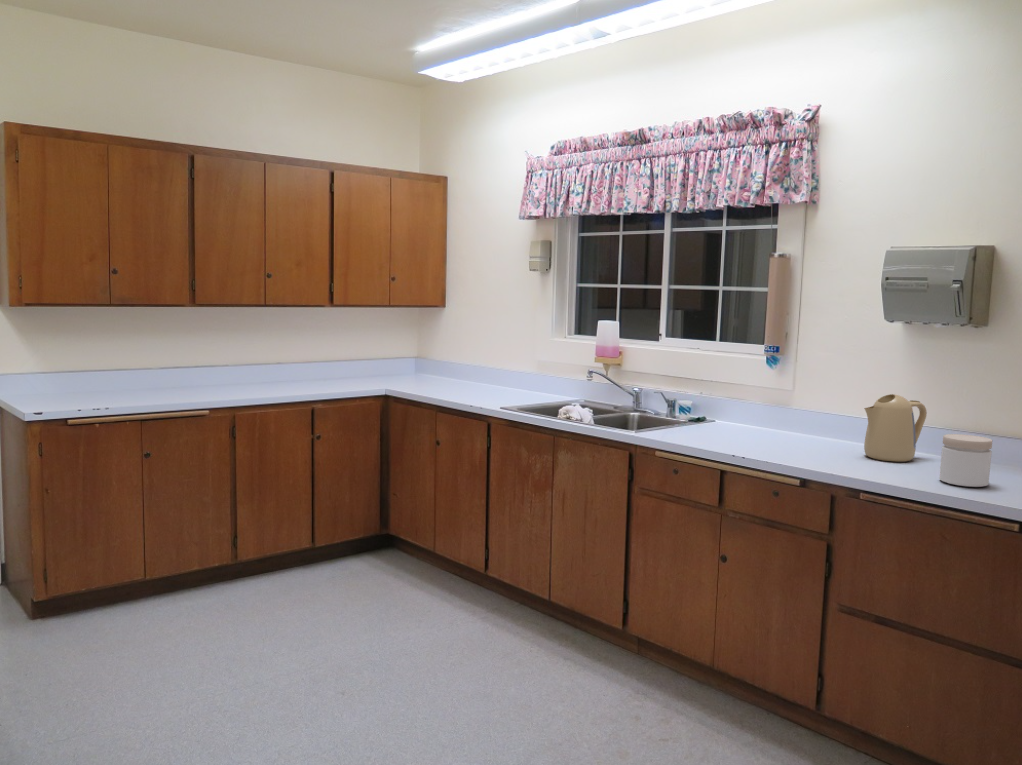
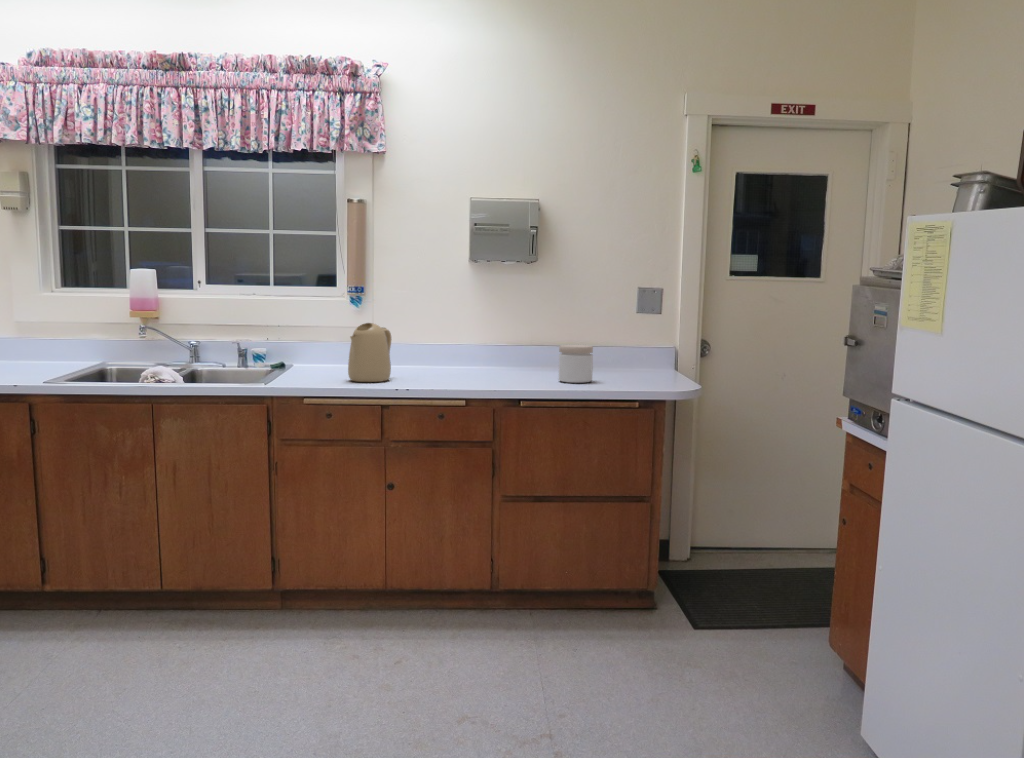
kettle: present [864,394,927,462] -> present [348,323,392,382]

